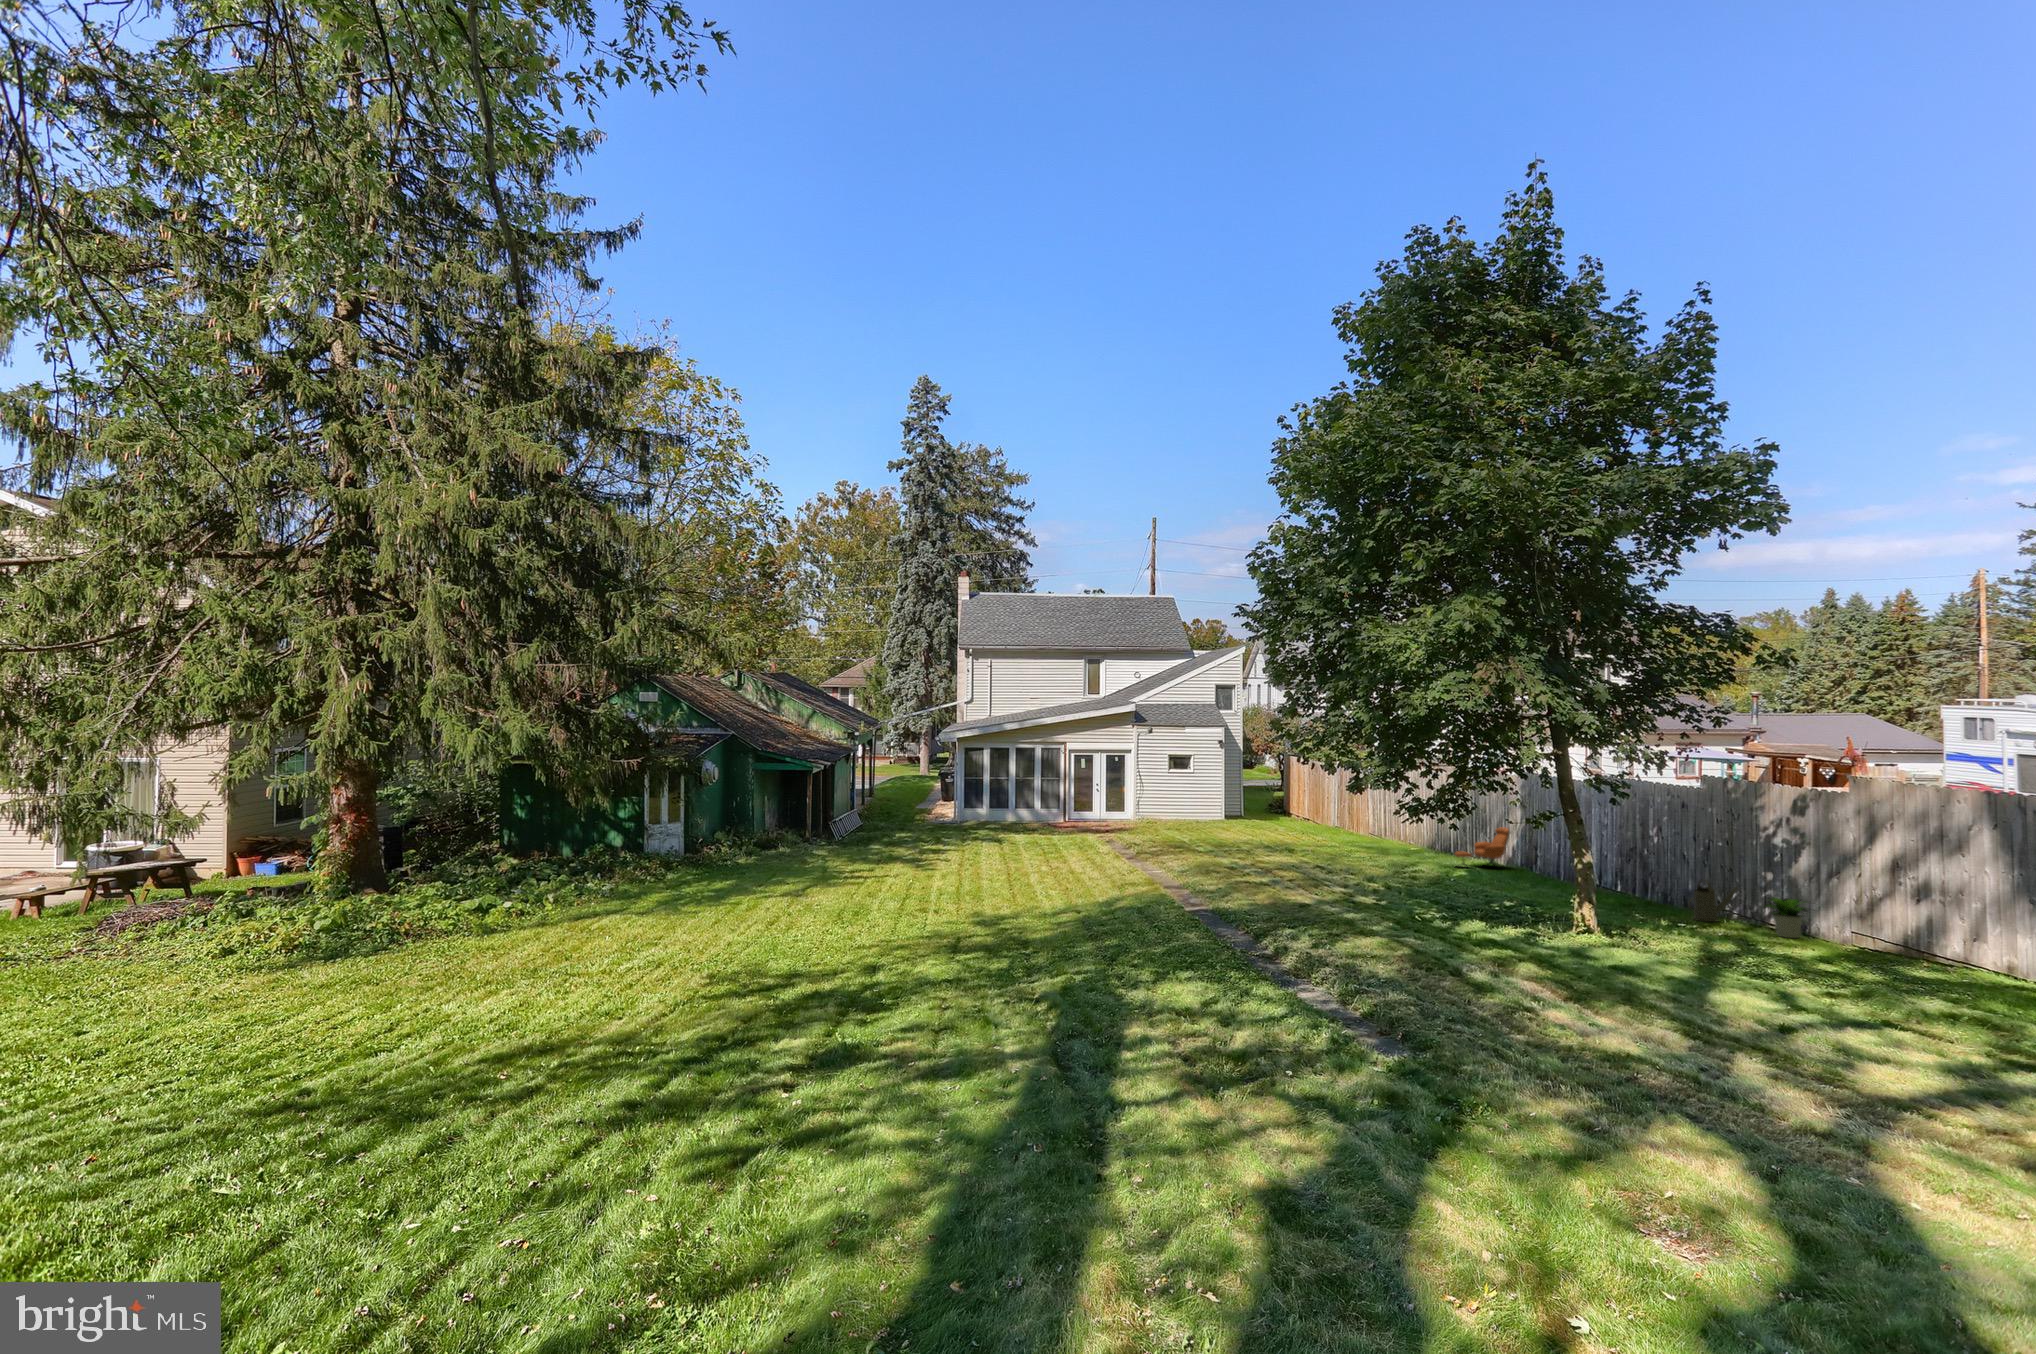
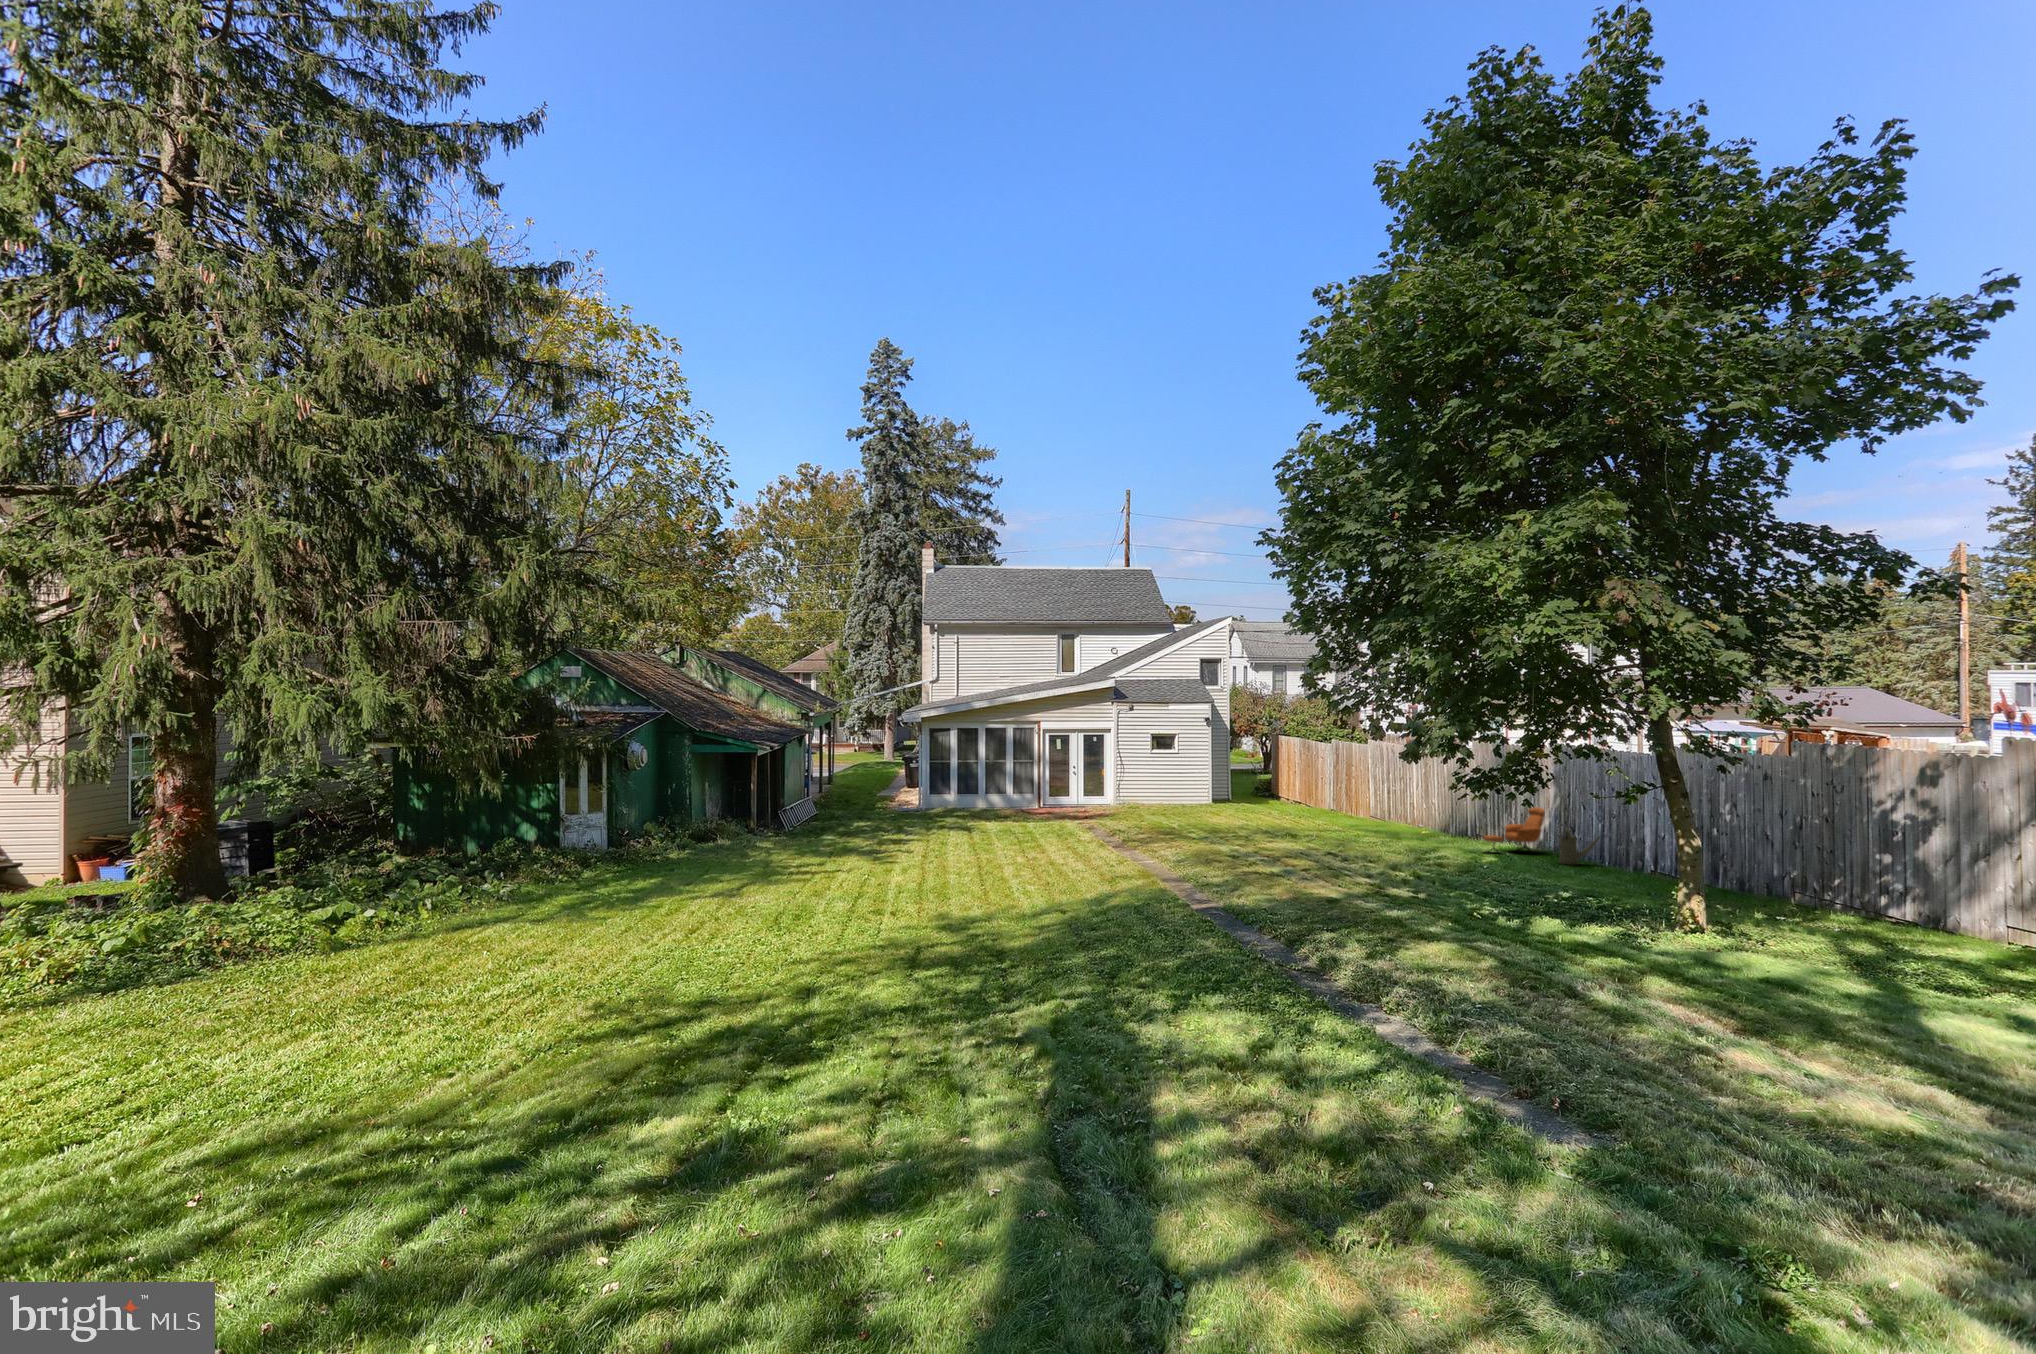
watering can: present [1688,881,1737,922] -> present [1554,829,1600,865]
potted plant: present [1764,897,1808,938] -> none [1885,884,1954,933]

